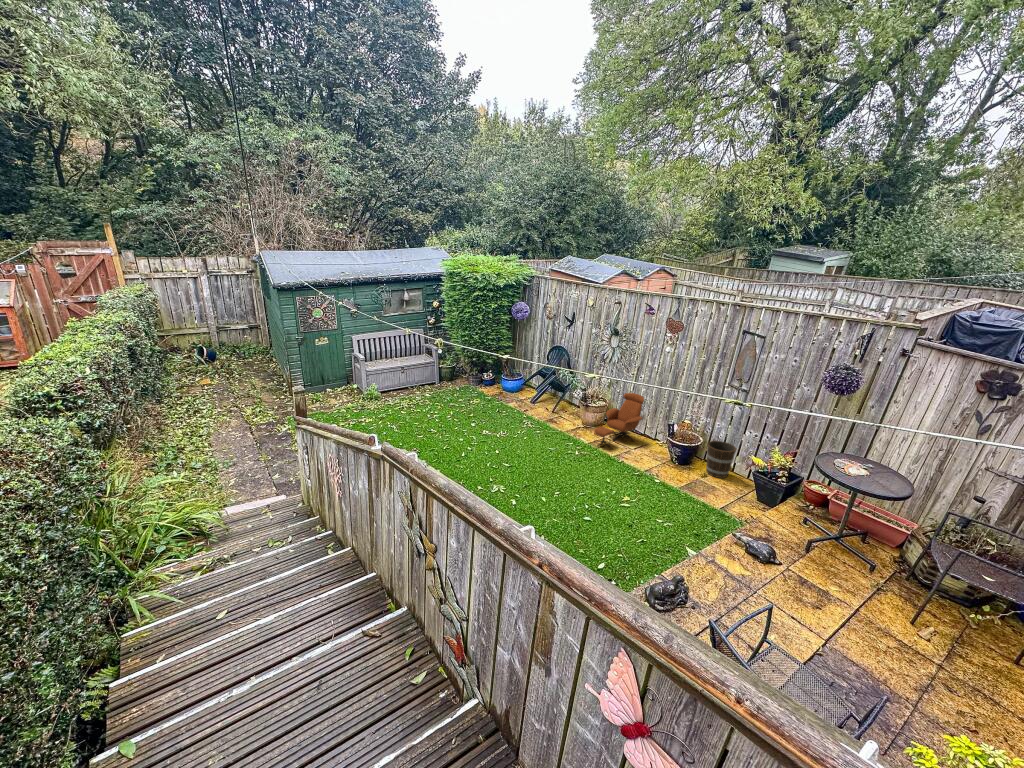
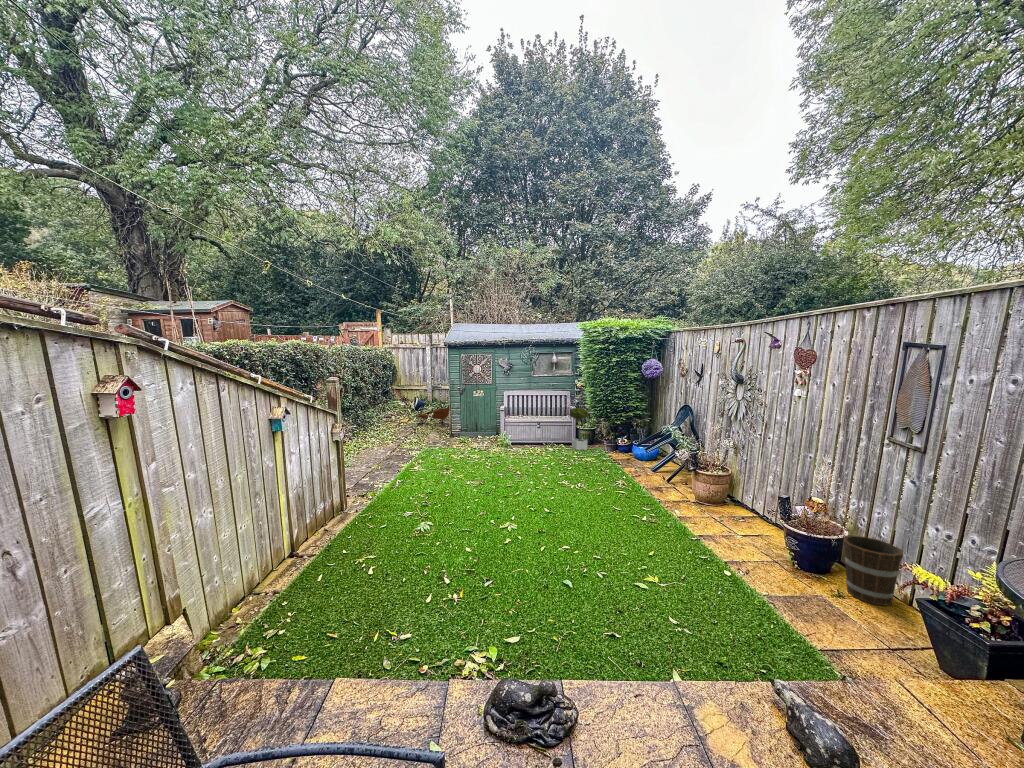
potted tree: none [435,348,454,389] -> present [570,408,588,450]
lounge chair: present [595,393,644,447] -> present [417,406,449,425]

